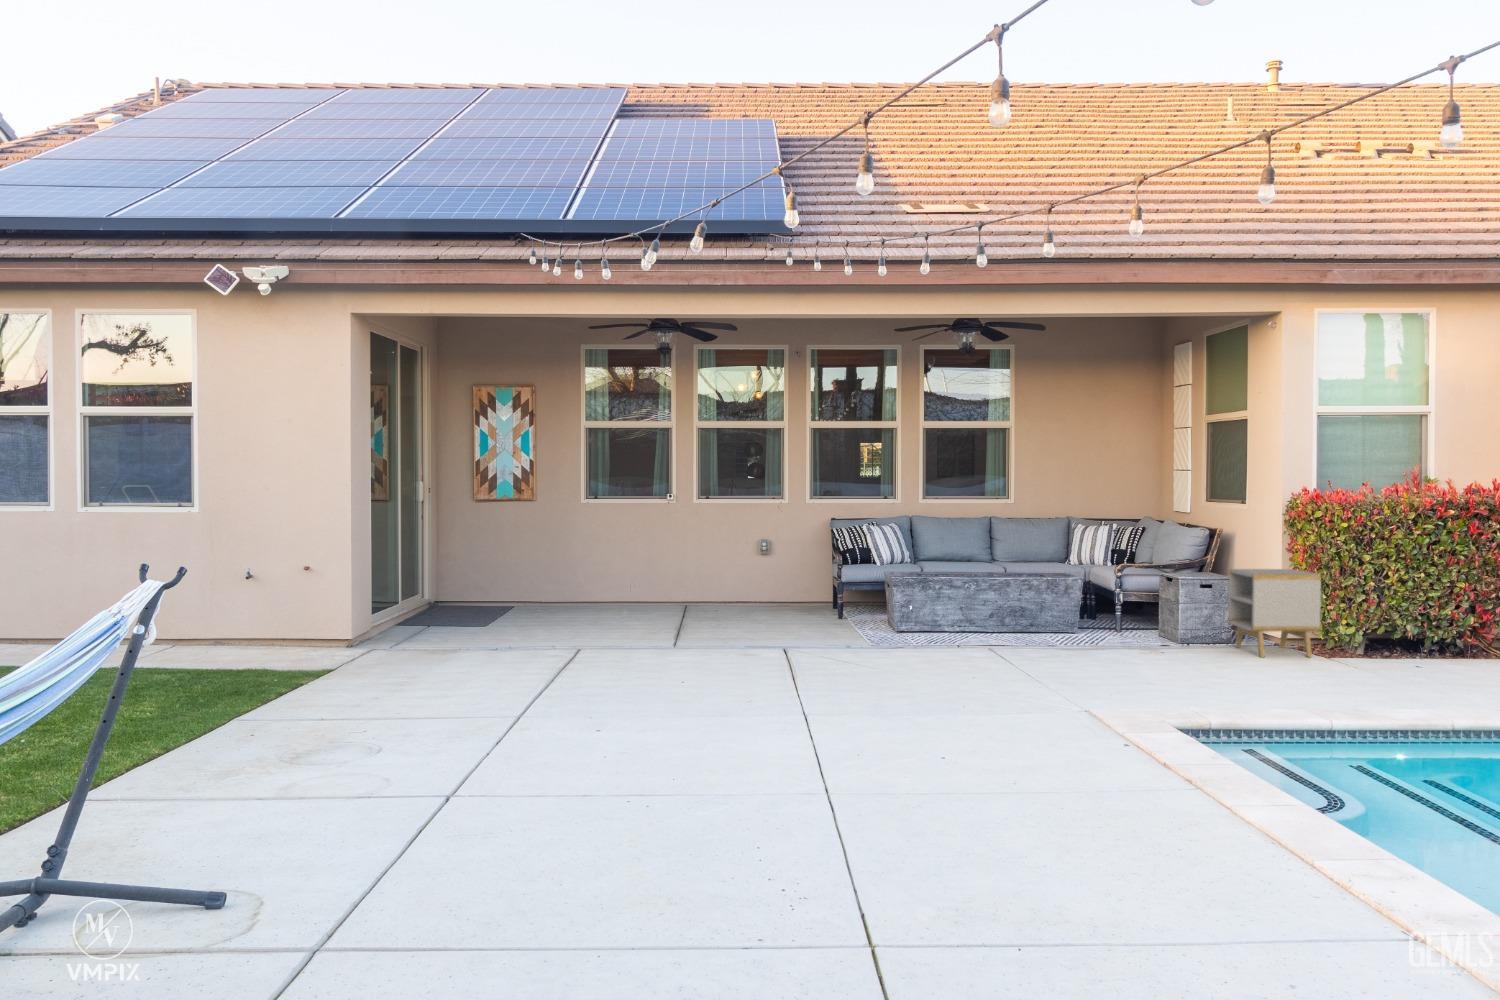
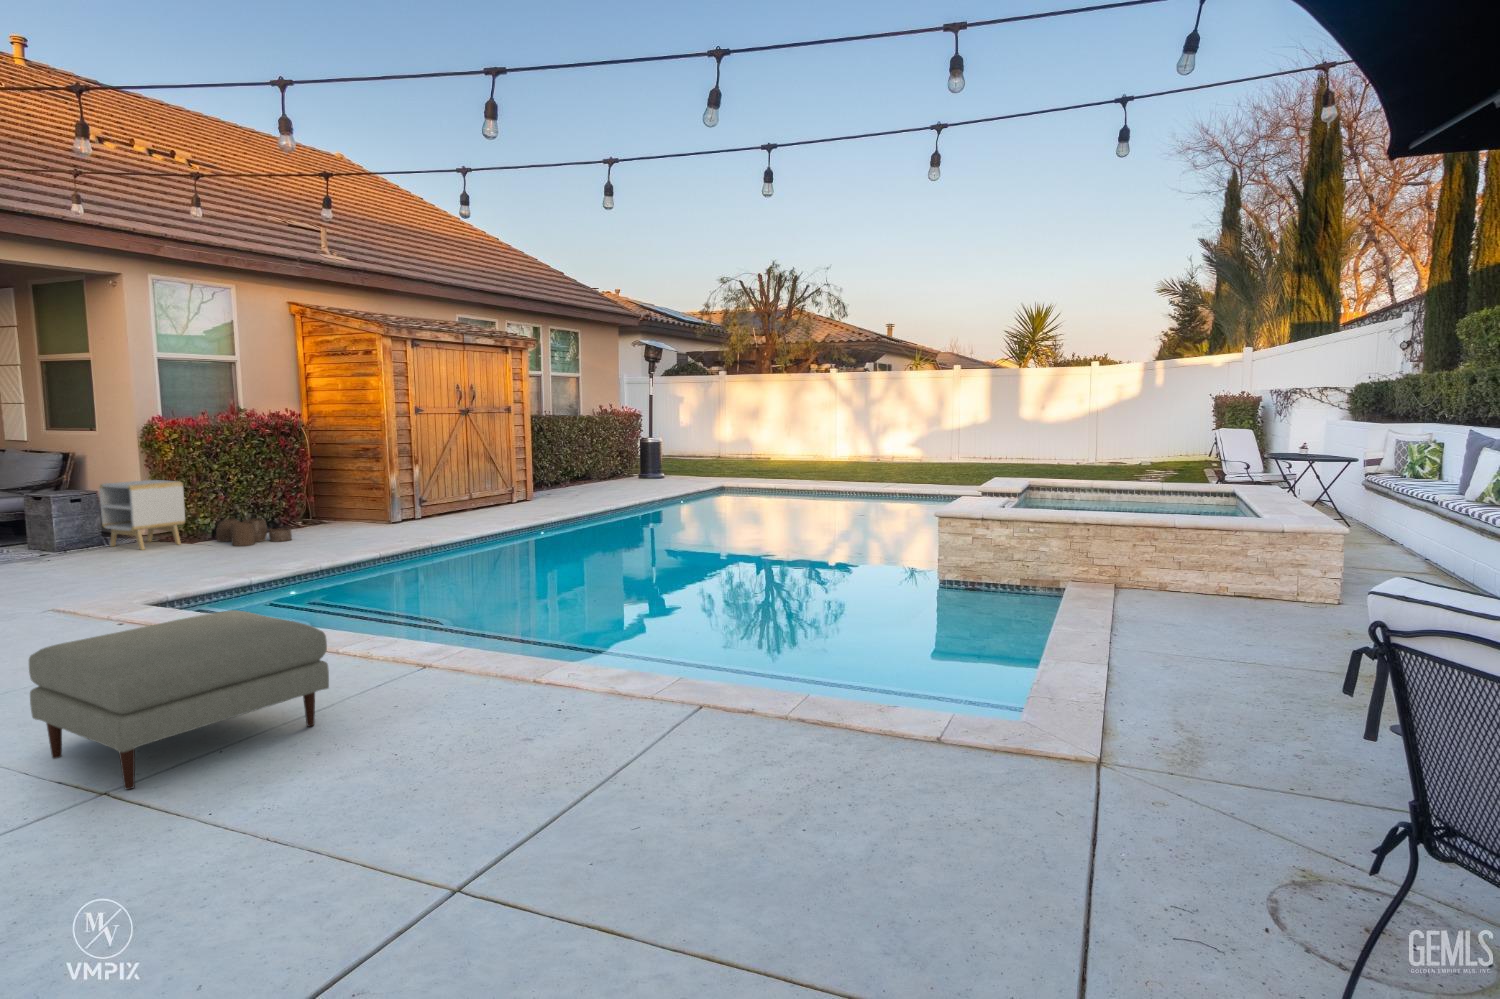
woven basket: none [1359,628,1463,675] -> present [216,518,292,546]
ottoman: none [883,749,1178,962] -> present [29,610,329,789]

